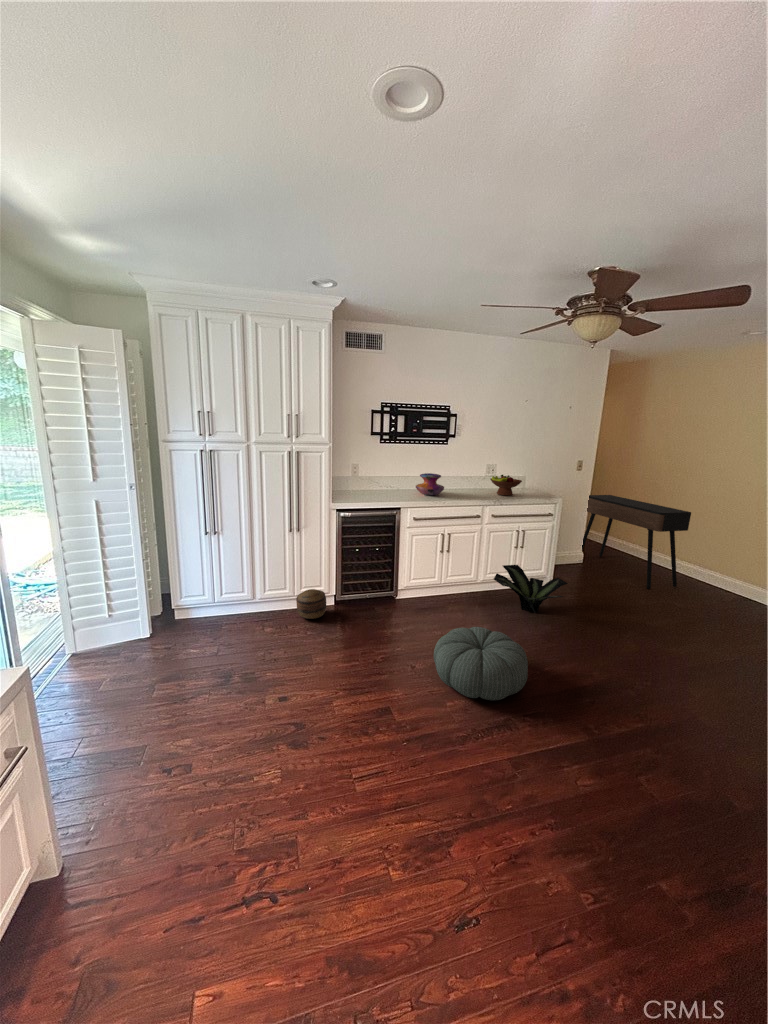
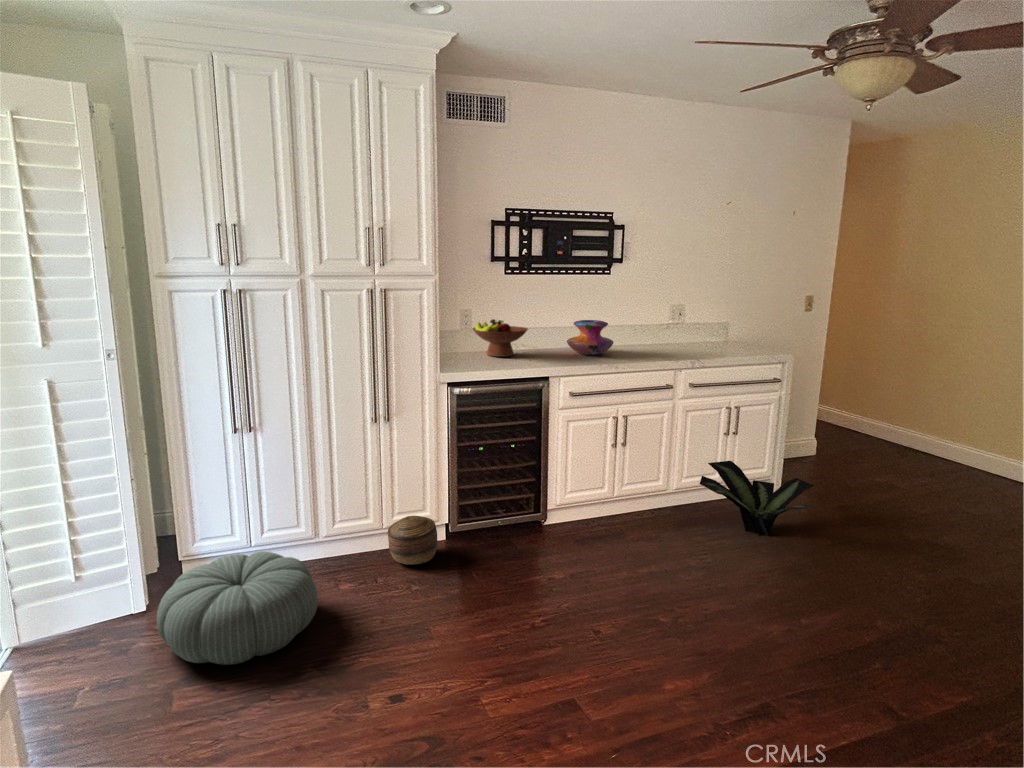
fruit bowl: present [490,475,522,496] -> present [473,319,528,357]
console table: present [582,495,691,589] -> none [807,347,984,489]
pouf: present [434,627,528,700] -> present [157,552,318,665]

